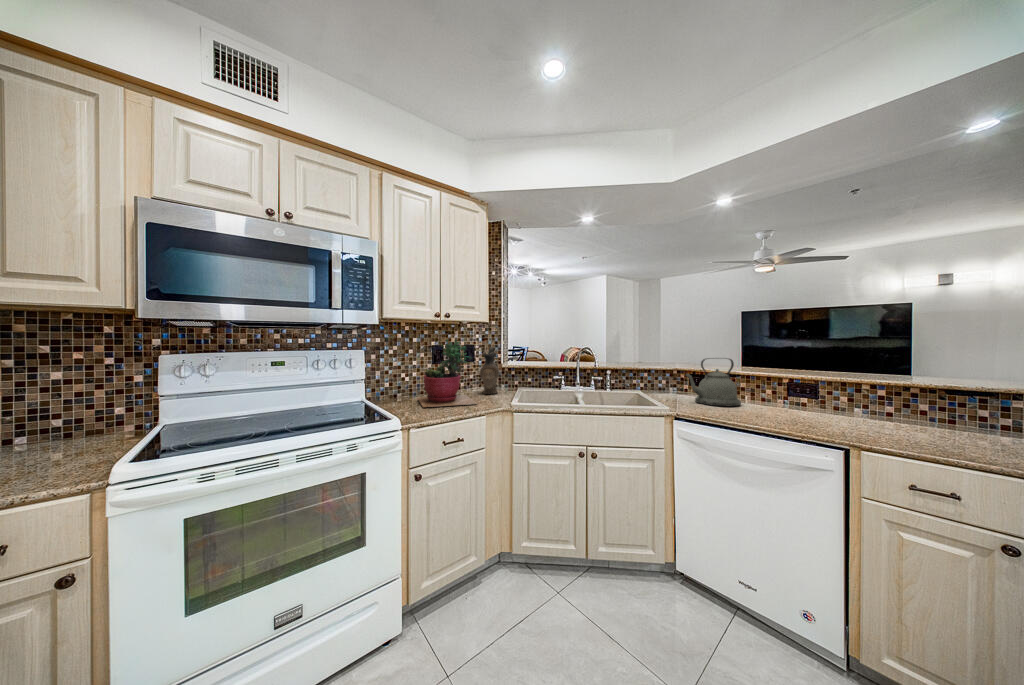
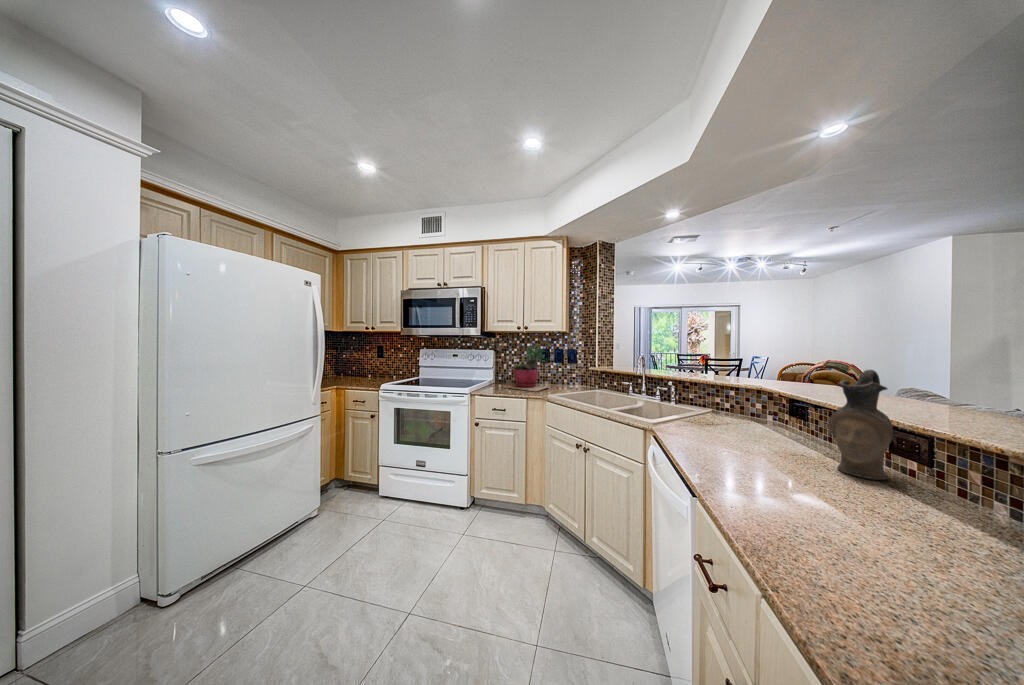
ceramic pitcher: present [480,347,499,394] -> present [828,370,893,480]
kettle: present [685,358,741,406] -> none [718,374,810,448]

